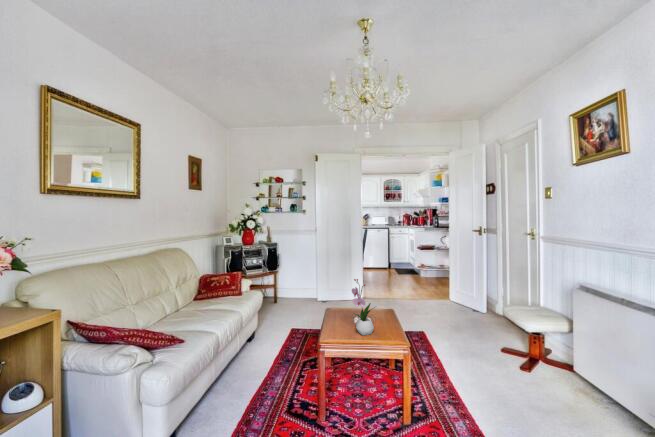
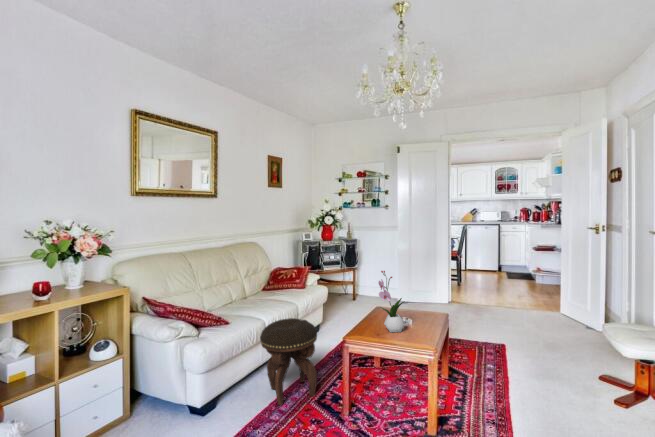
footstool: none [226,330,286,424] -> present [260,318,317,405]

